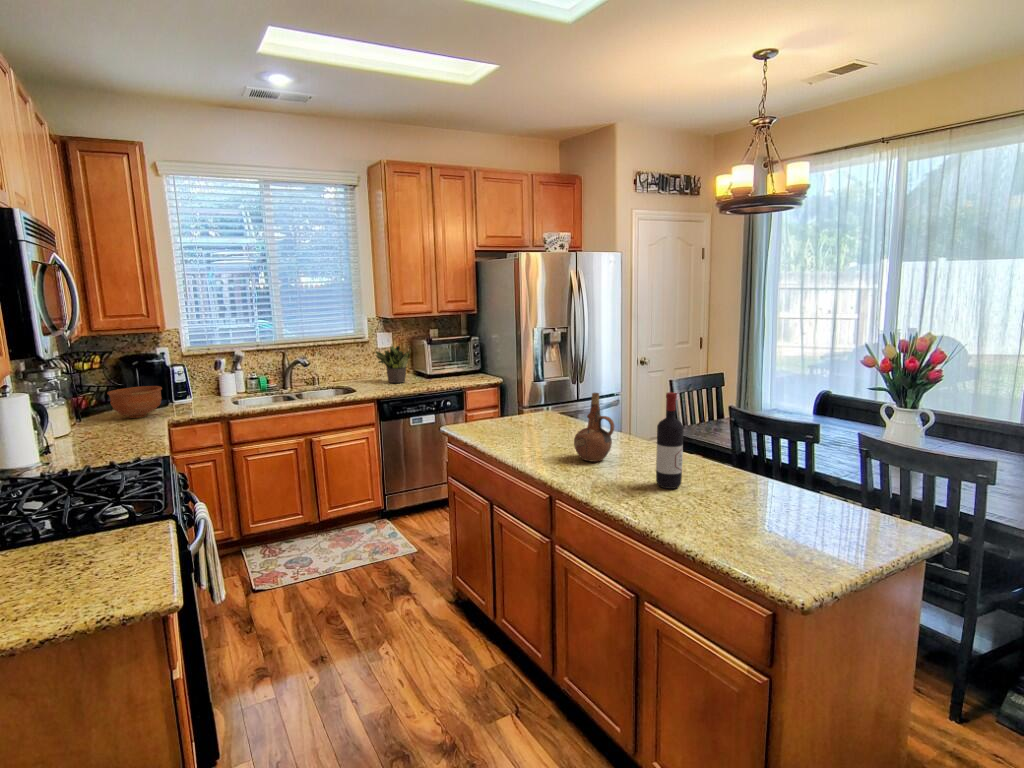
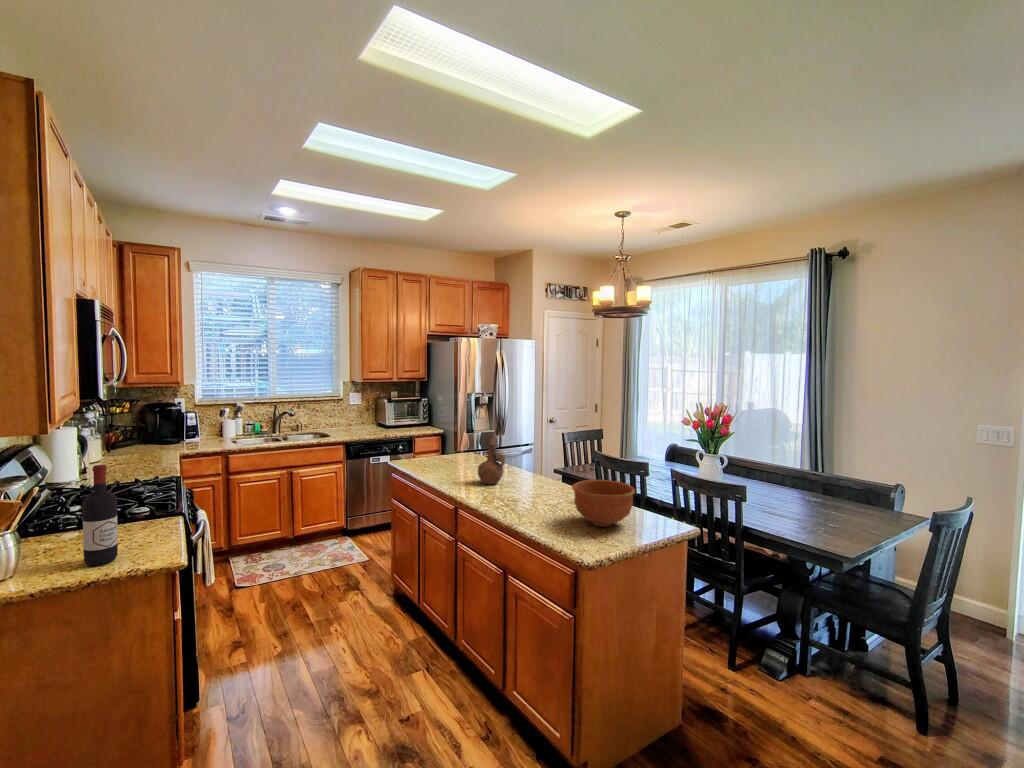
potted plant: present [375,345,411,383] -> none [348,400,376,431]
bowl: present [107,386,162,418] -> present [572,480,635,526]
wine bottle: present [656,392,684,489] -> present [83,465,118,566]

